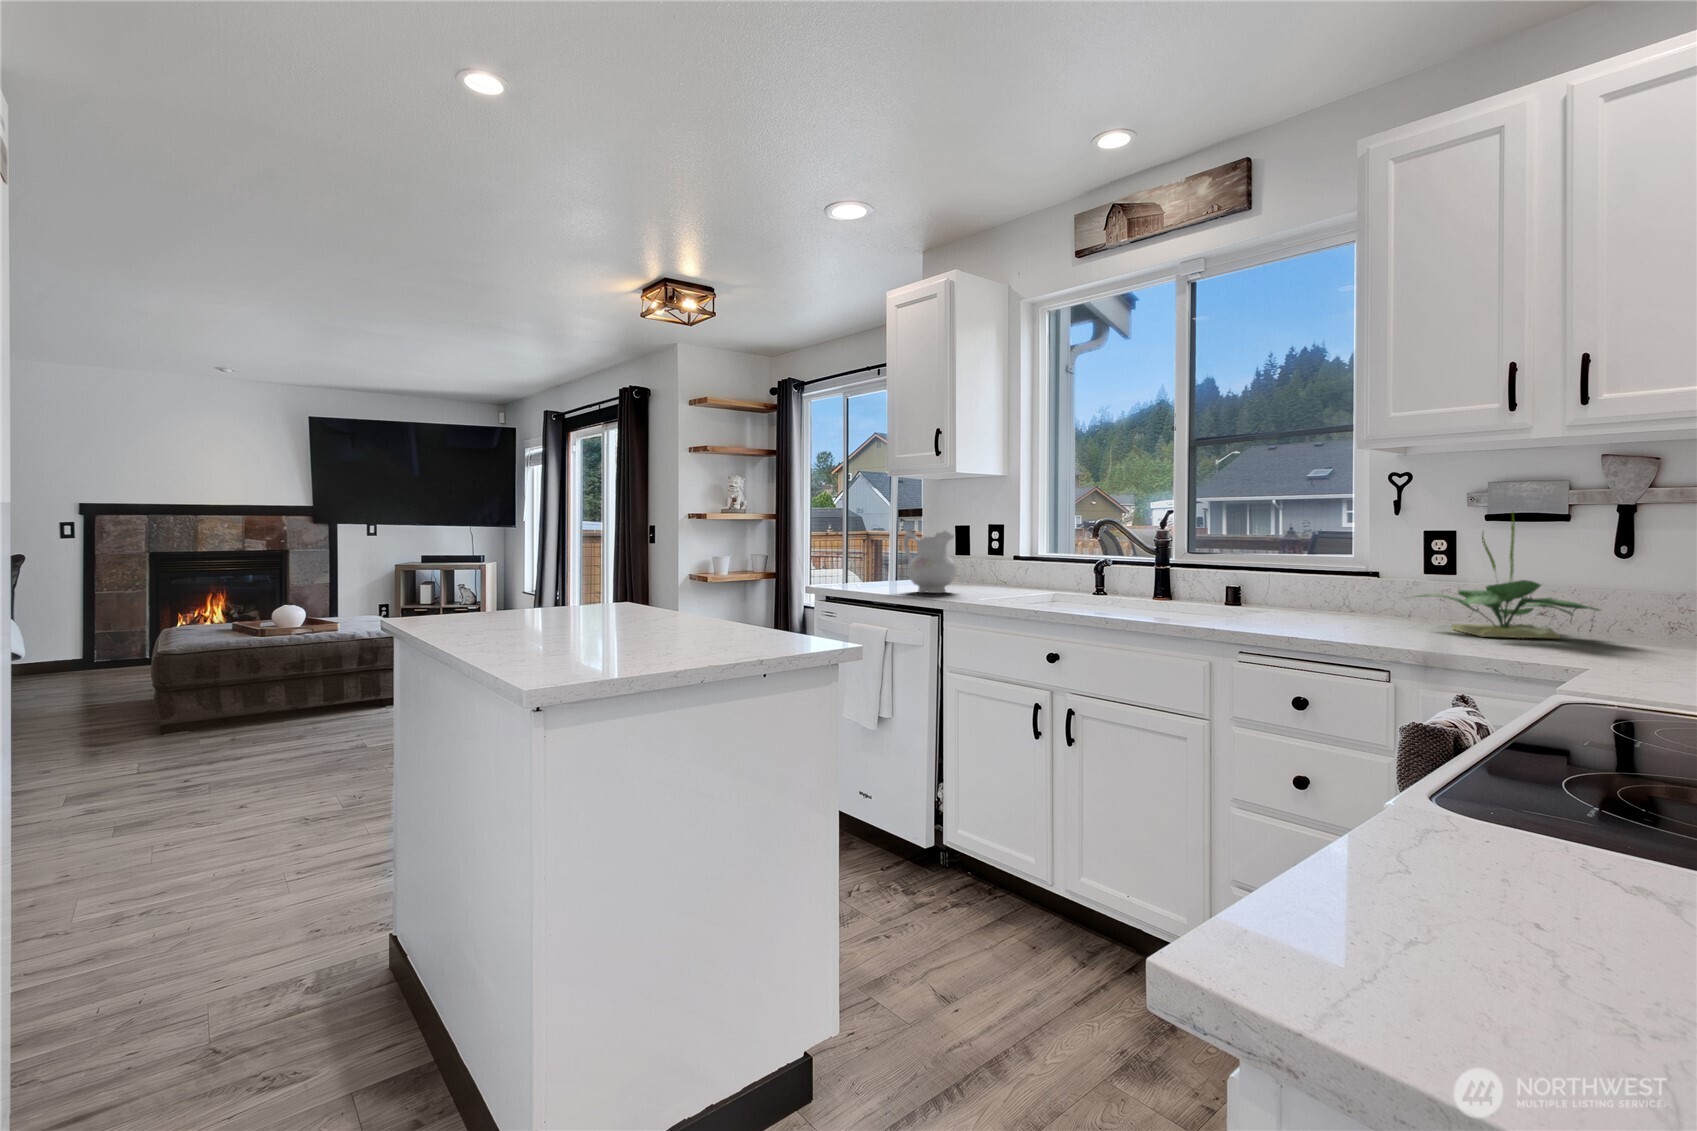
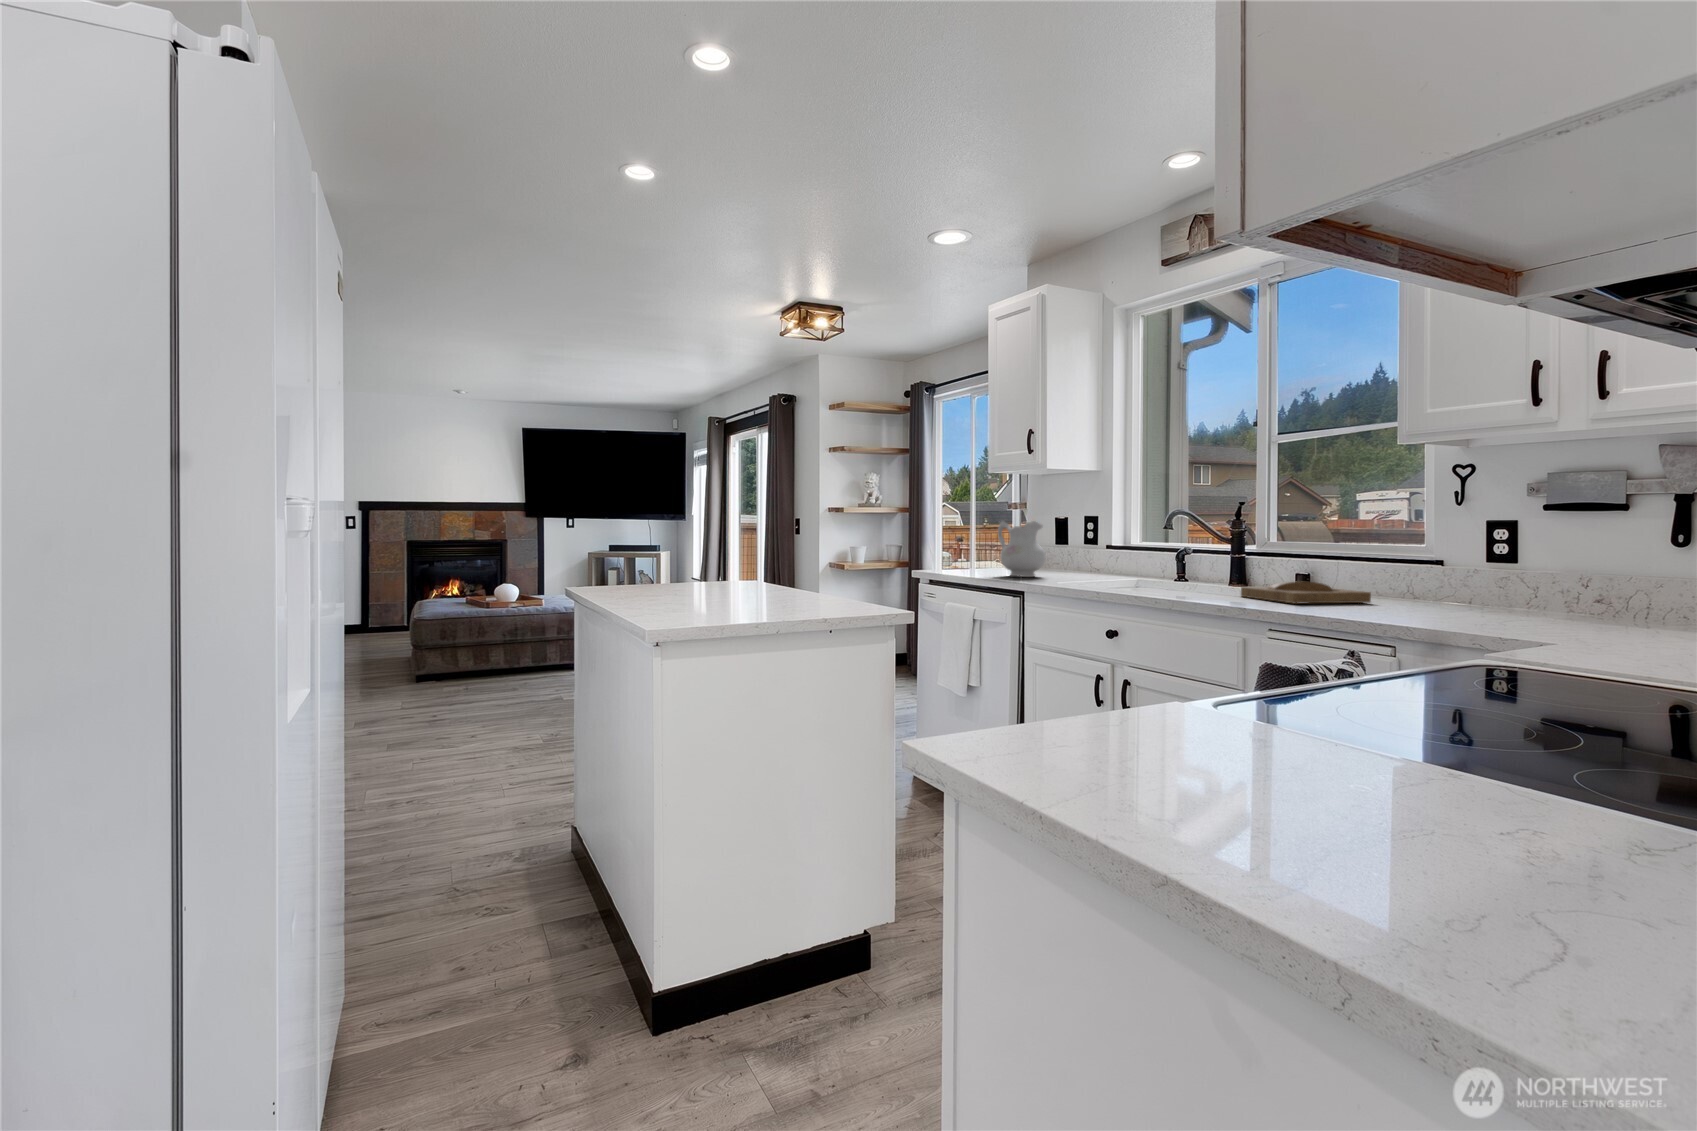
potted plant: present [1418,514,1600,638] -> none [1448,498,1634,622]
tray: none [1185,597,1321,622] -> present [1241,581,1371,604]

